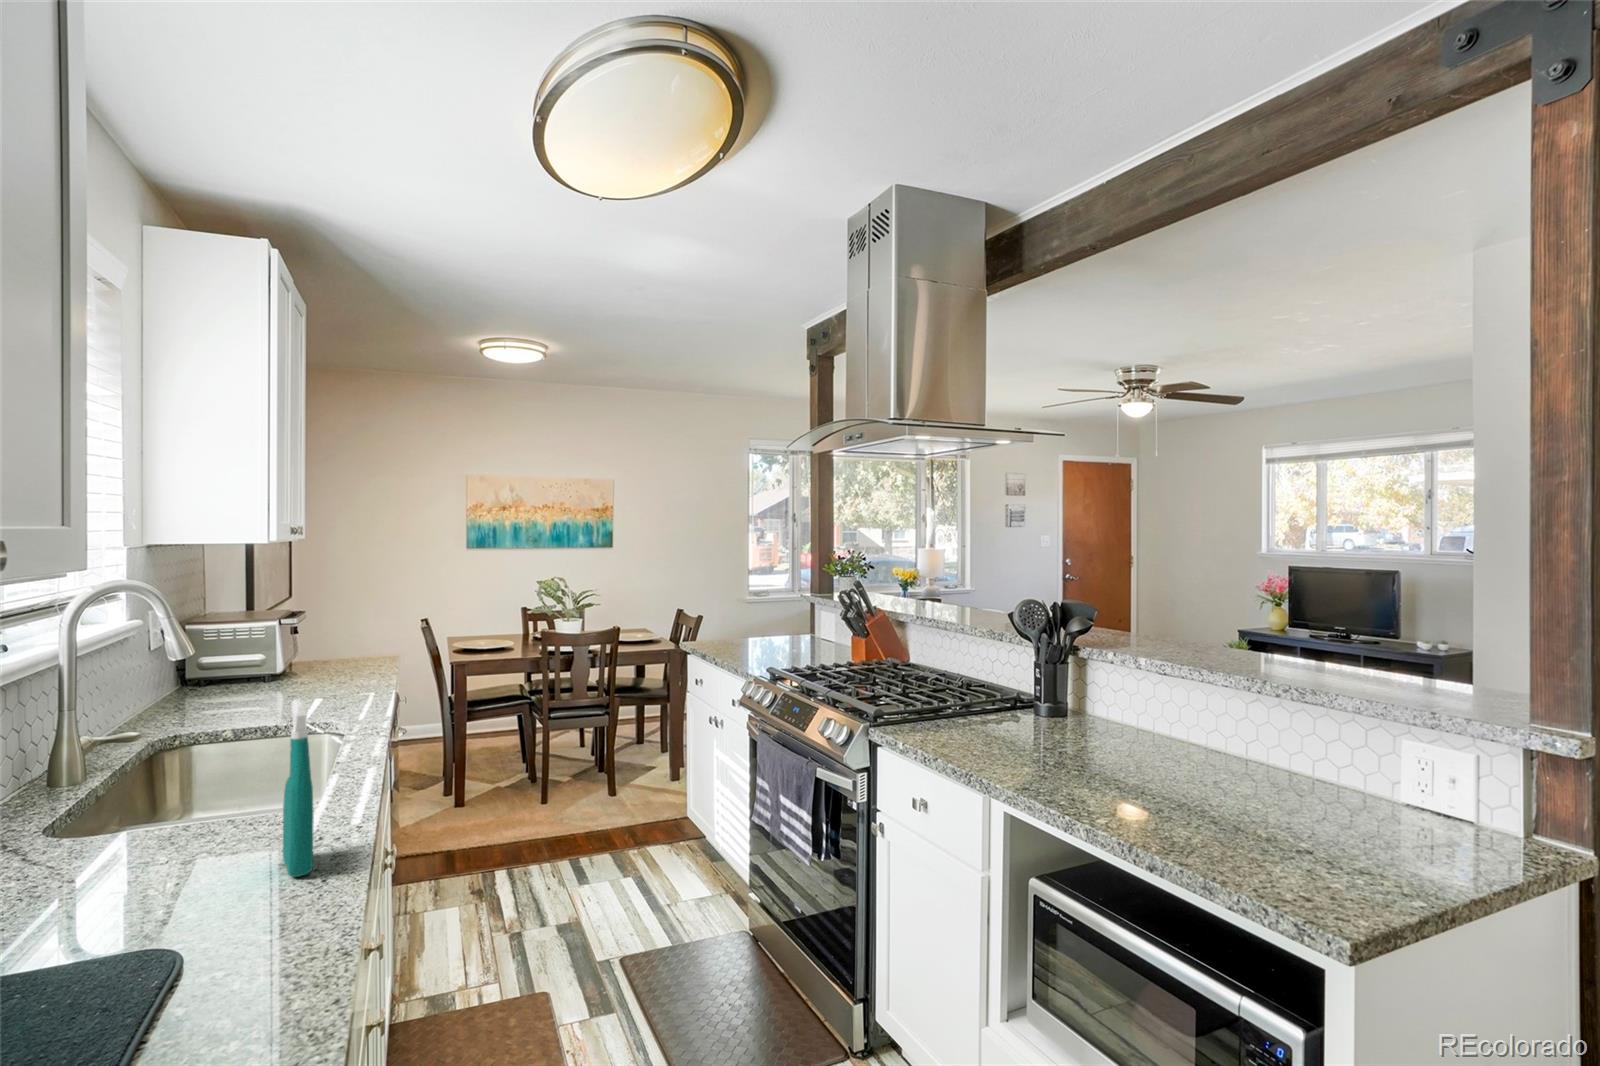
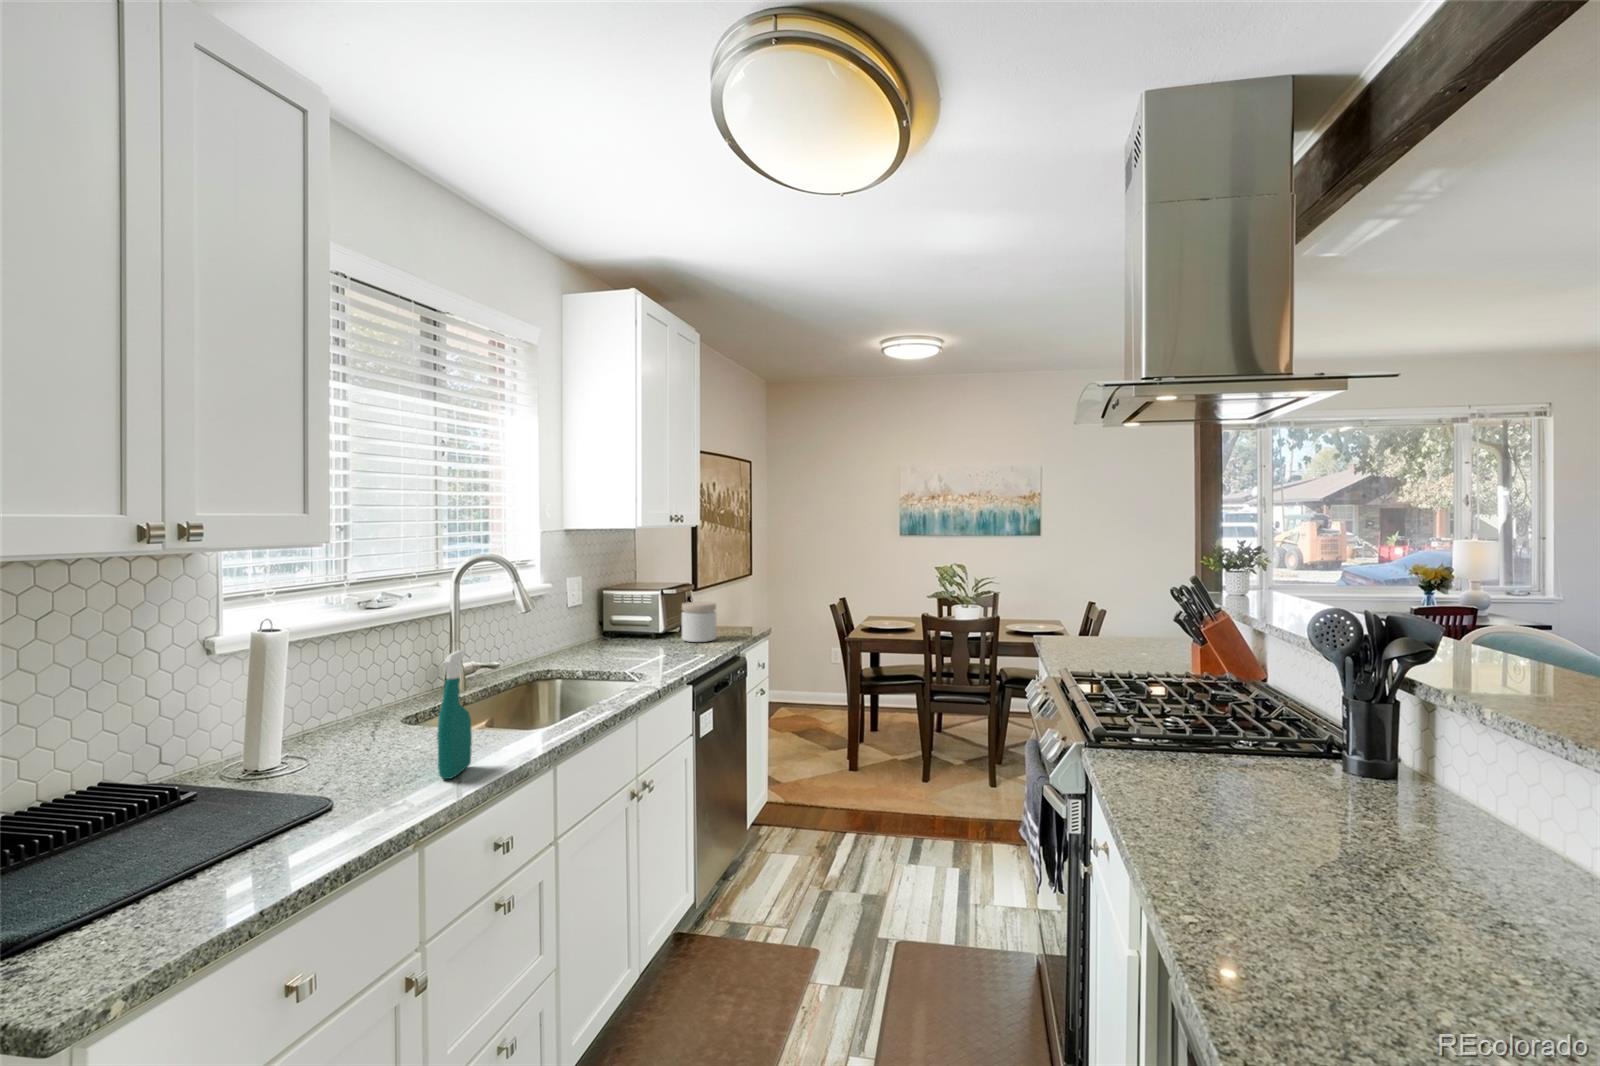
jar: none [311,628,361,679] -> present [682,602,717,642]

